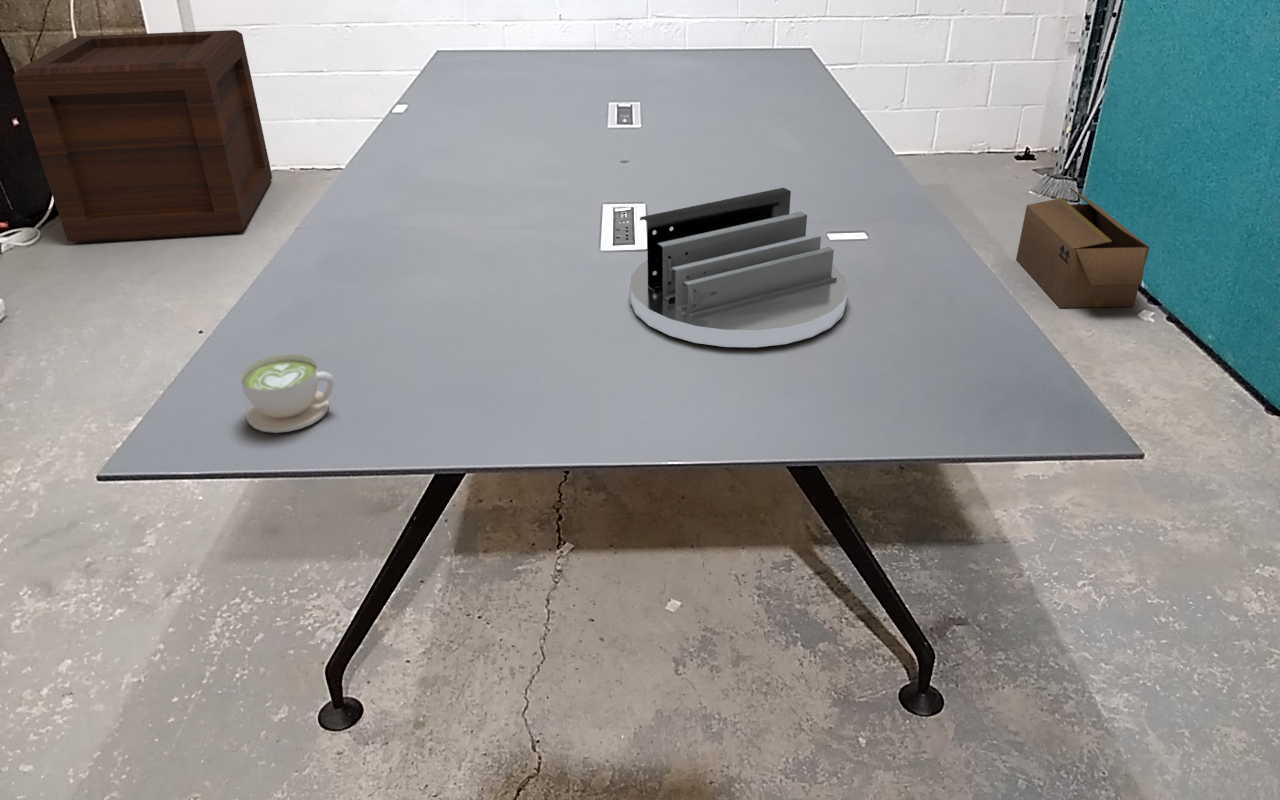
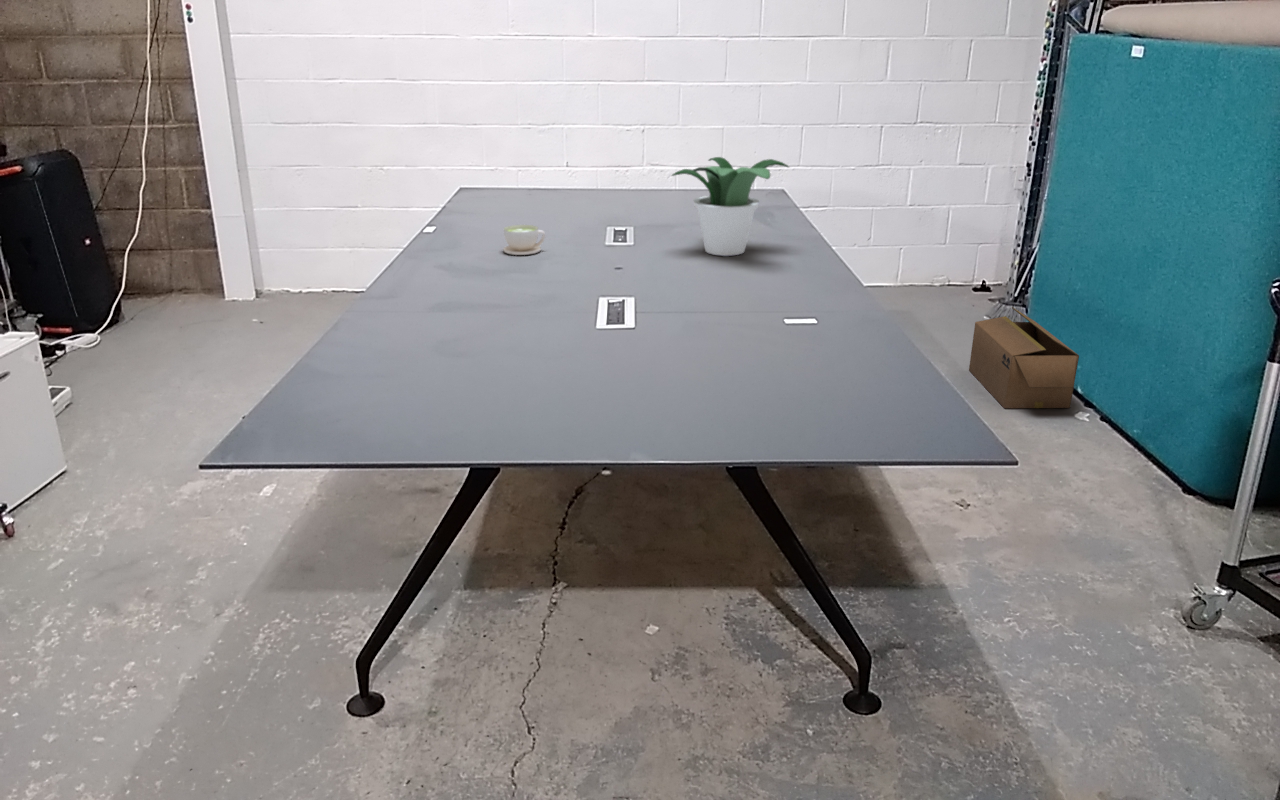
potted plant: none [684,22,828,145] -> present [672,157,788,256]
wooden crate: present [13,30,272,243] -> none [97,168,309,345]
desk organizer: present [630,188,848,347] -> none [619,275,794,390]
coffee cup: present [240,354,334,433] -> present [503,225,545,255]

